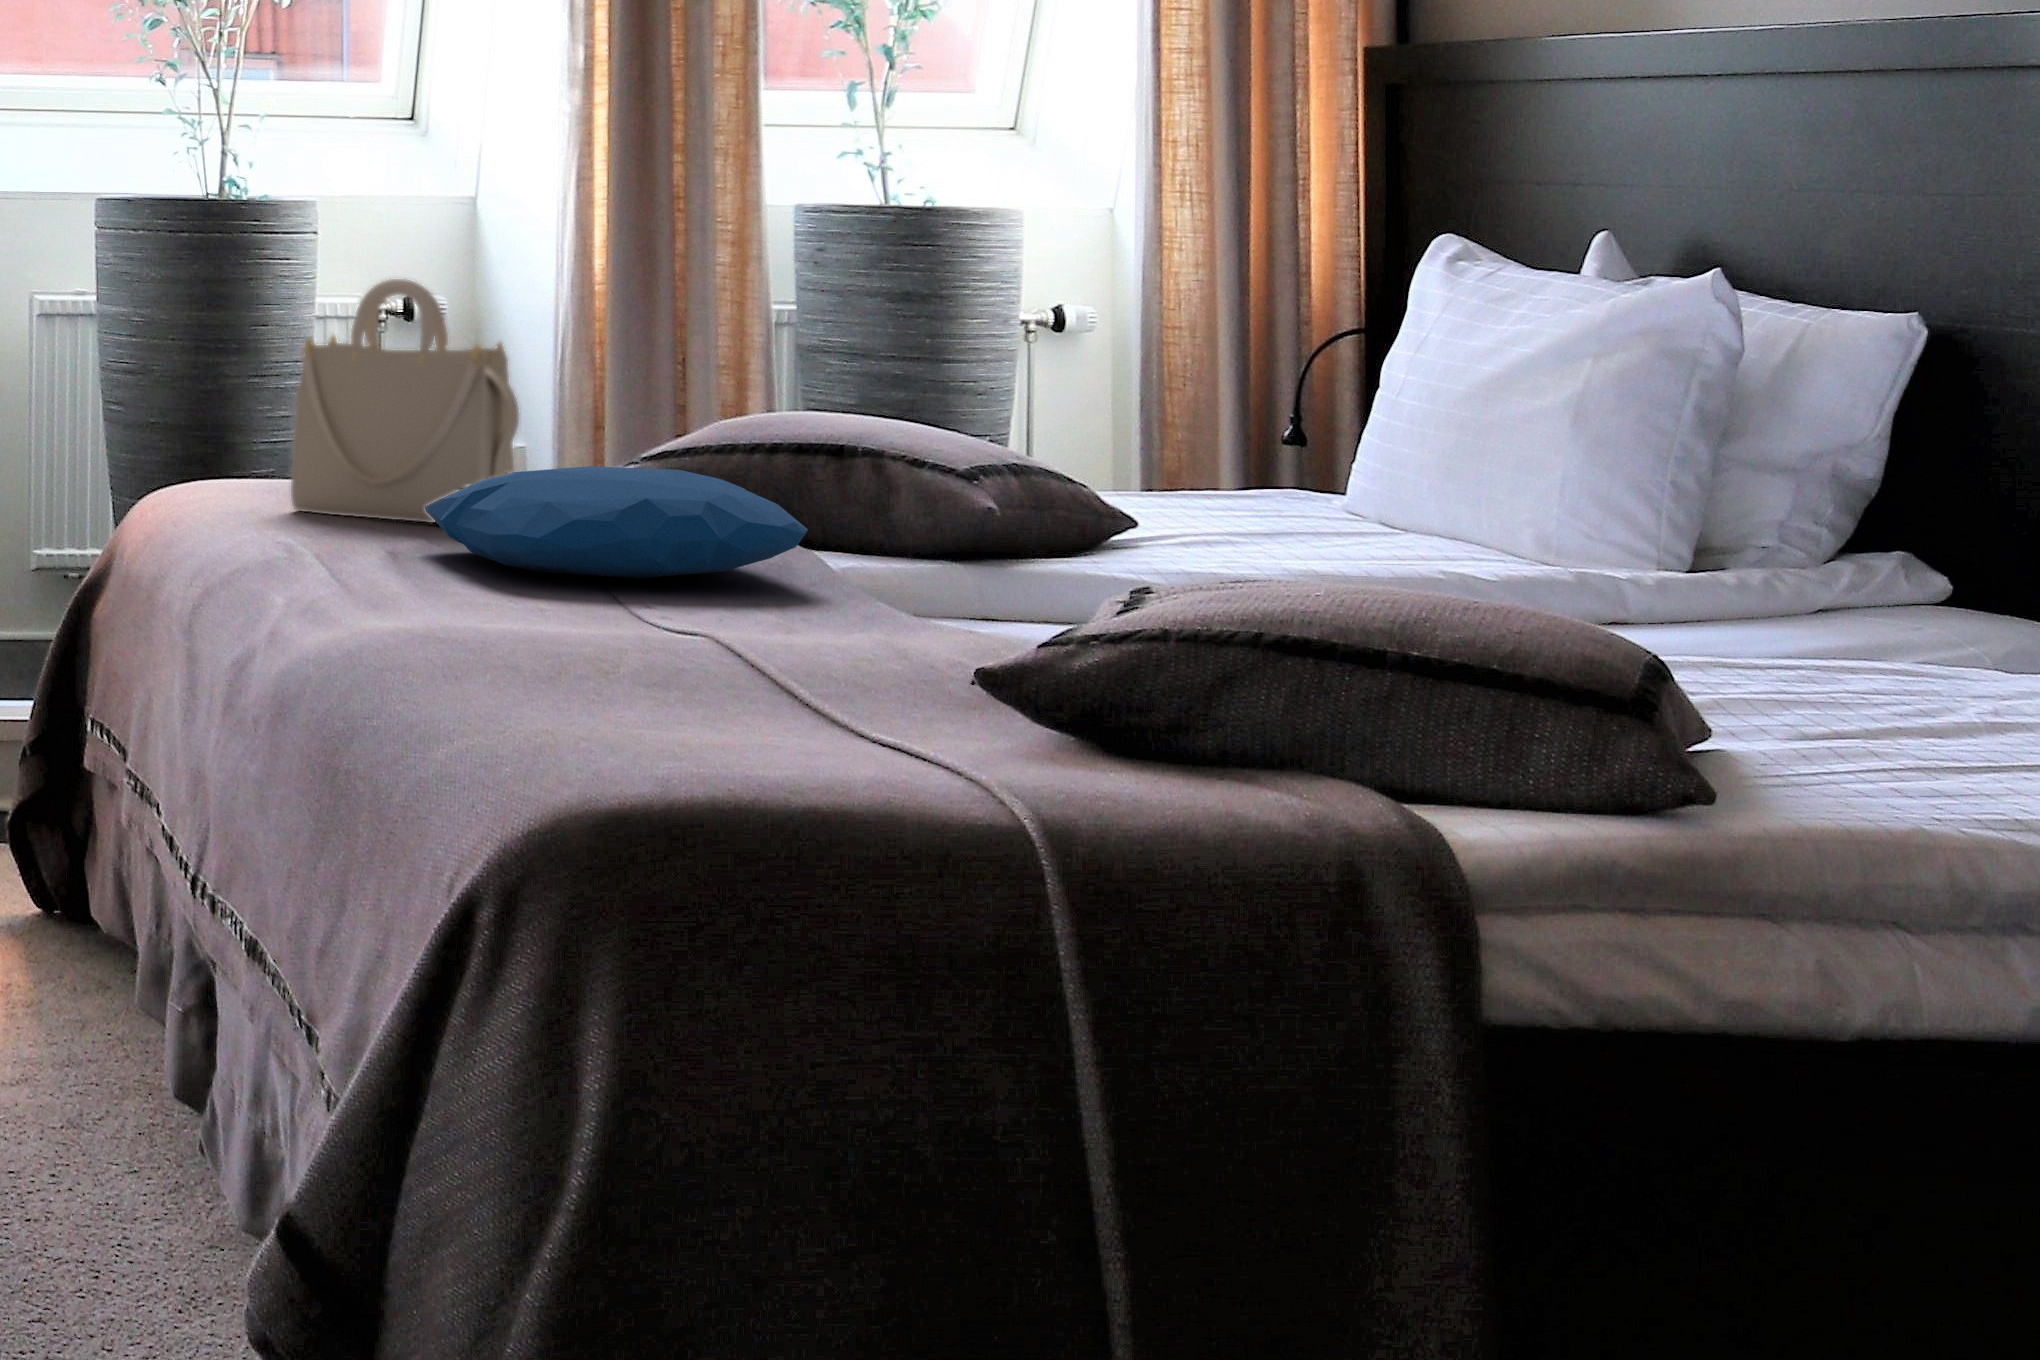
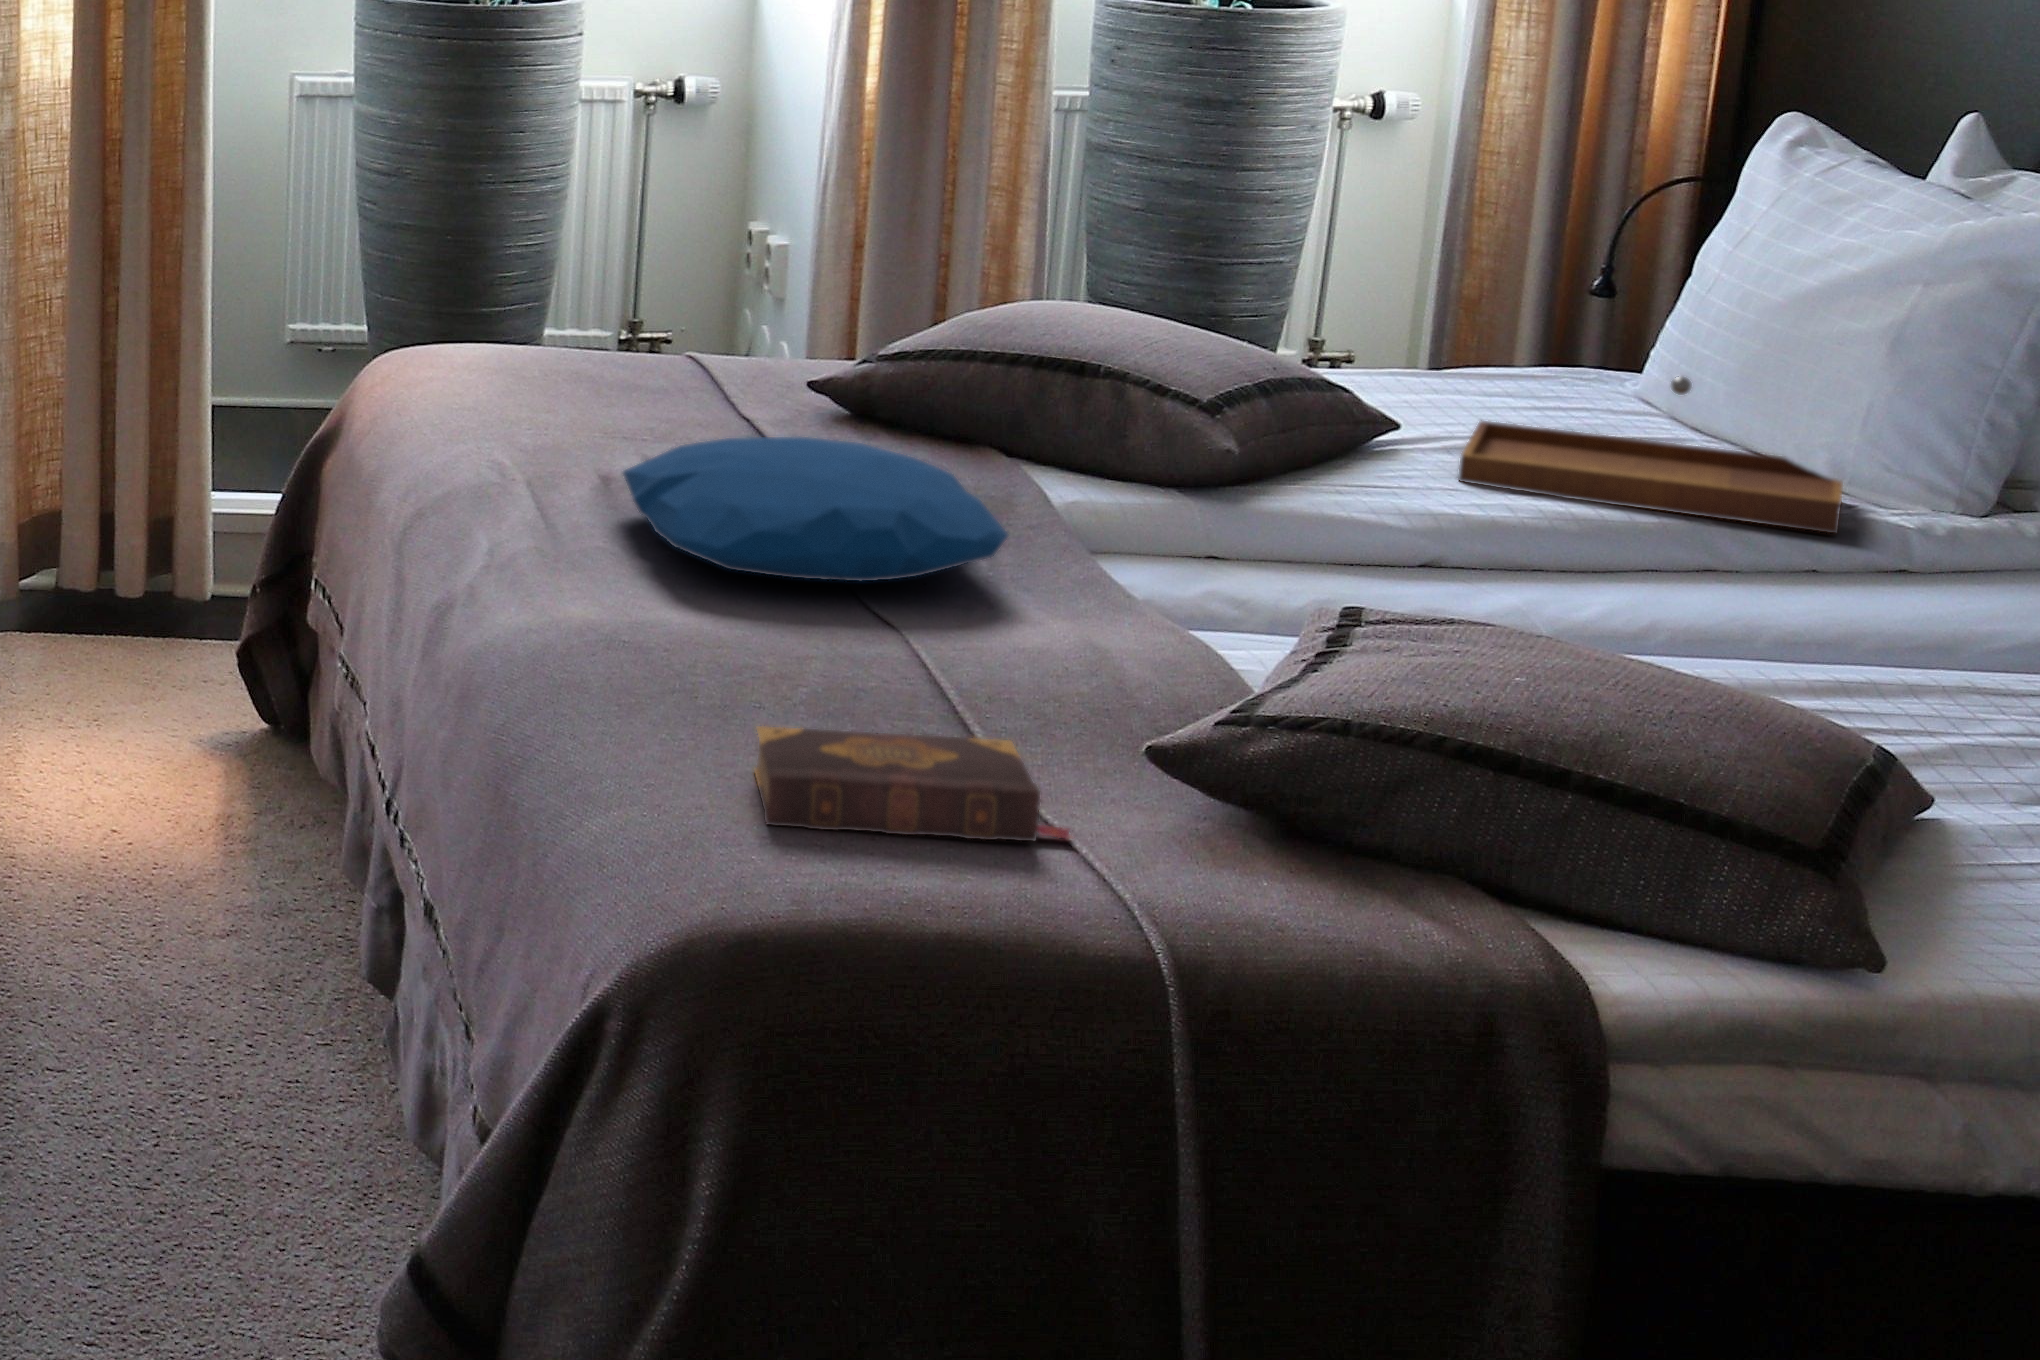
handbag: present [291,279,519,522] -> none [504,202,739,462]
tray: none [1194,439,1544,566] -> present [1459,376,1843,533]
book: none [616,622,936,699] -> present [754,726,1071,841]

